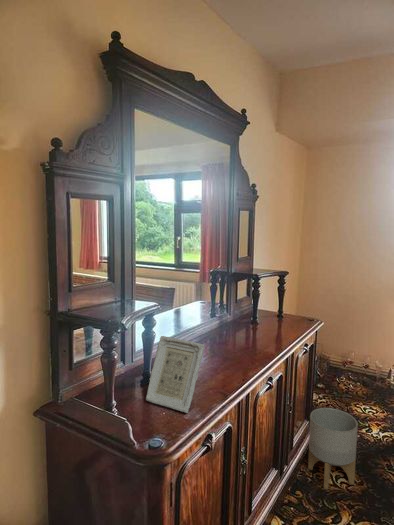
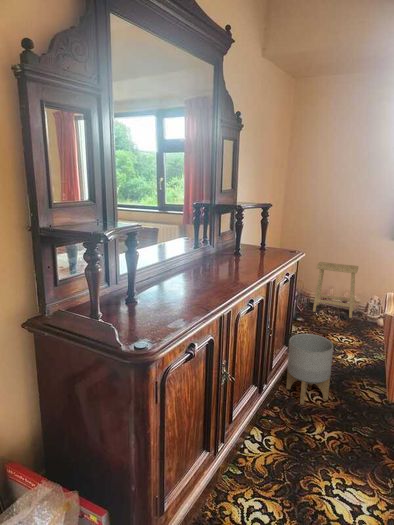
footstool: none [333,324,379,385] -> present [313,262,358,318]
picture frame: present [146,336,204,413] -> none [131,253,187,322]

